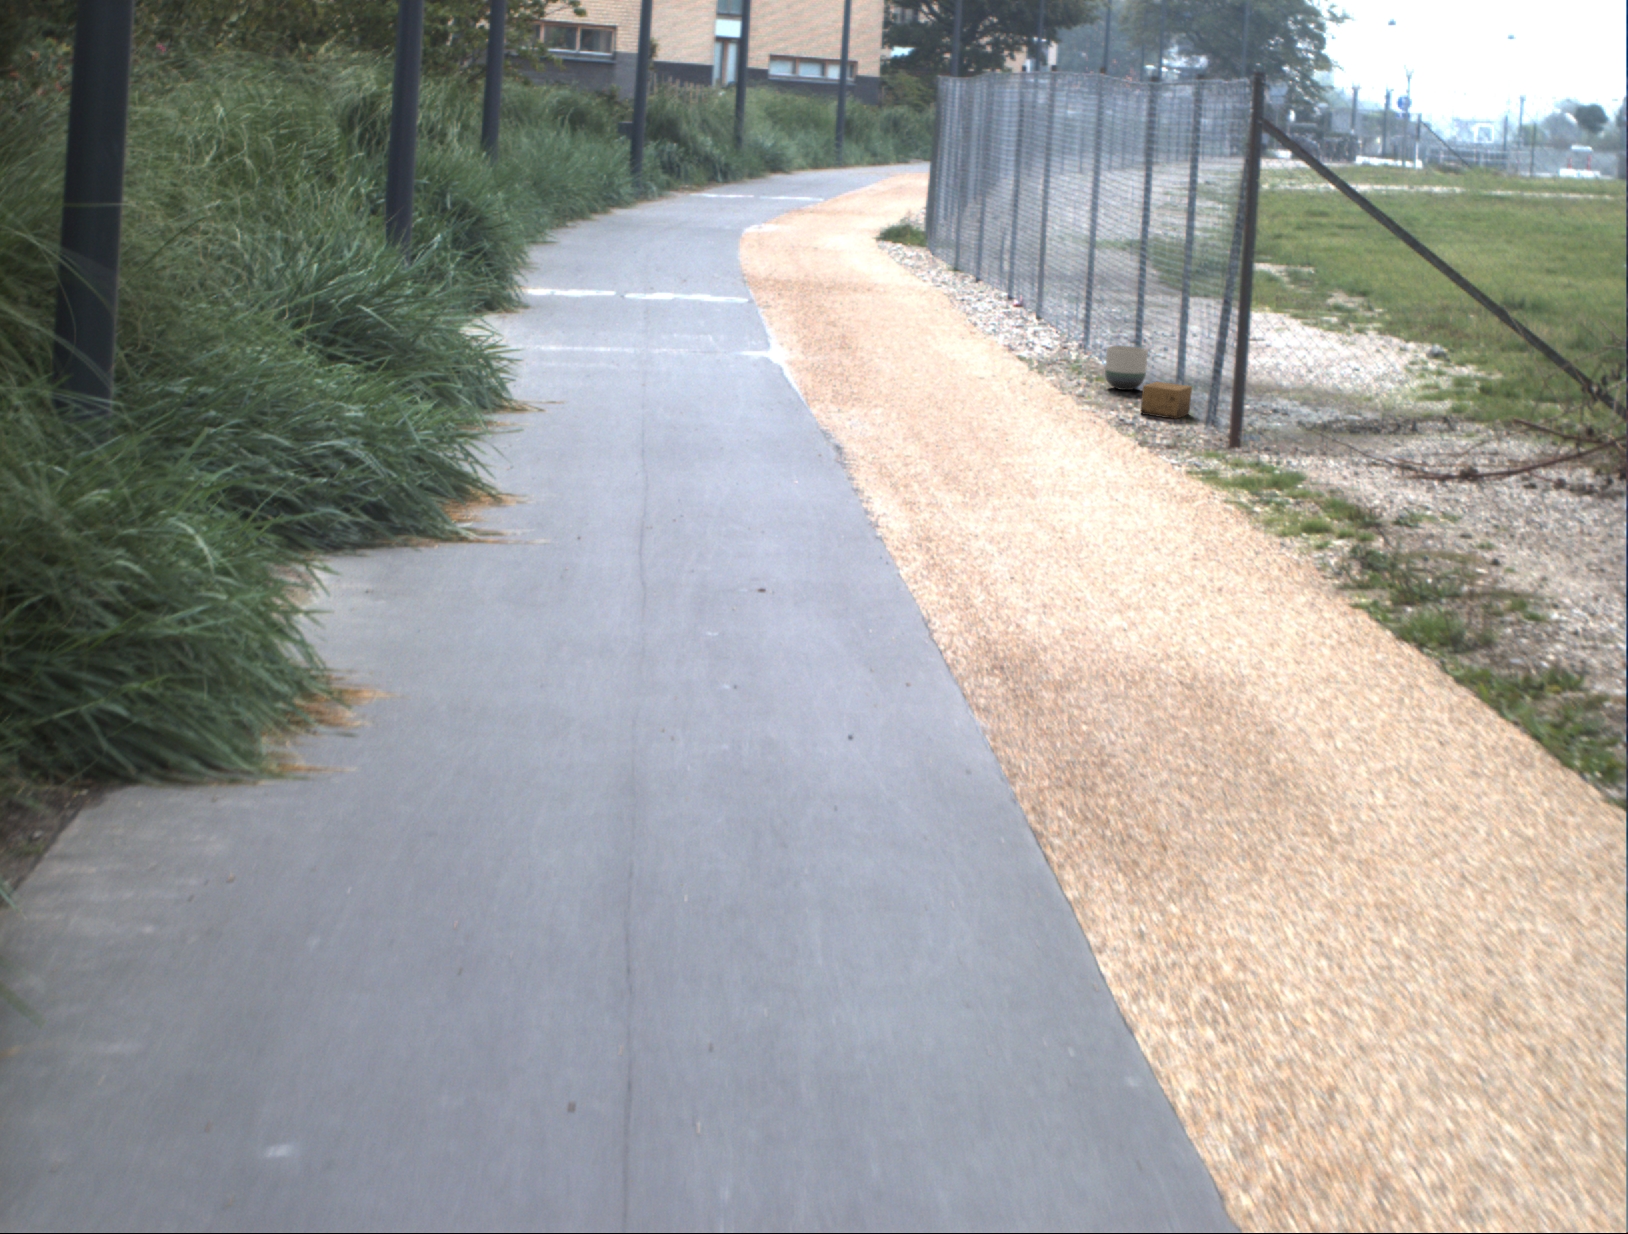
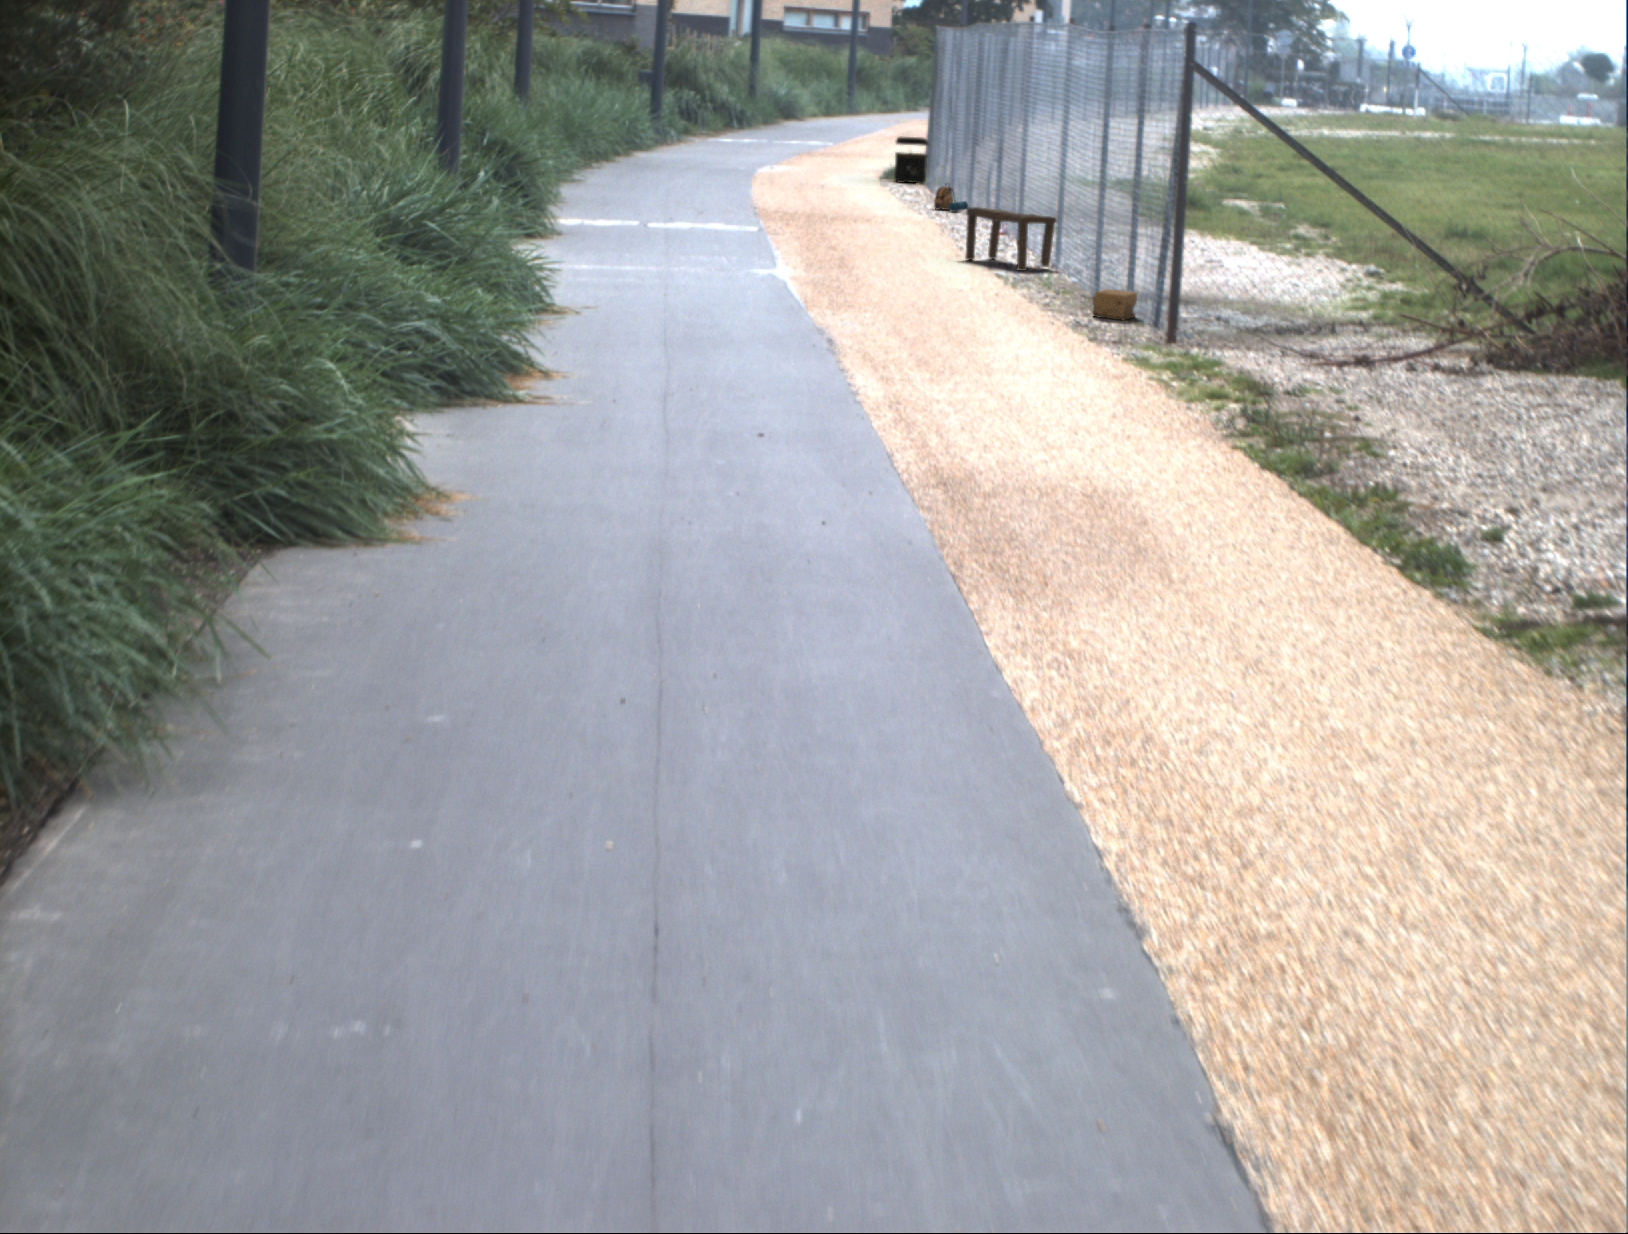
toolbox: none [892,193,930,244] -> present [894,137,929,183]
backpack: none [939,246,977,278] -> present [934,186,968,212]
bench: none [983,279,1088,353] -> present [965,207,1057,271]
planter: present [1105,346,1148,390] -> none [1066,261,1103,299]

